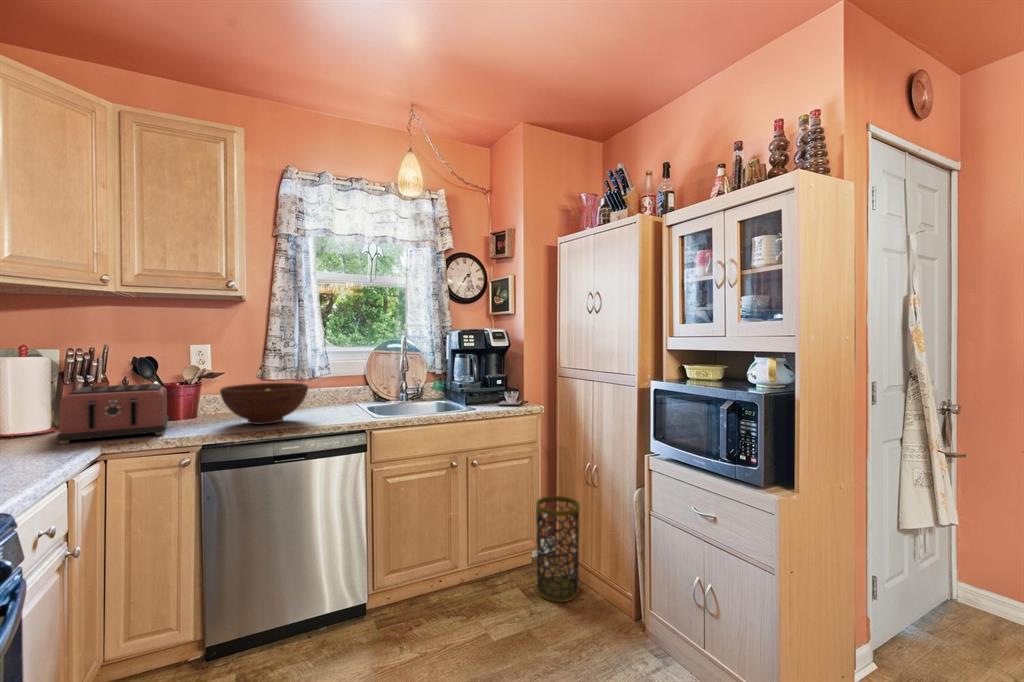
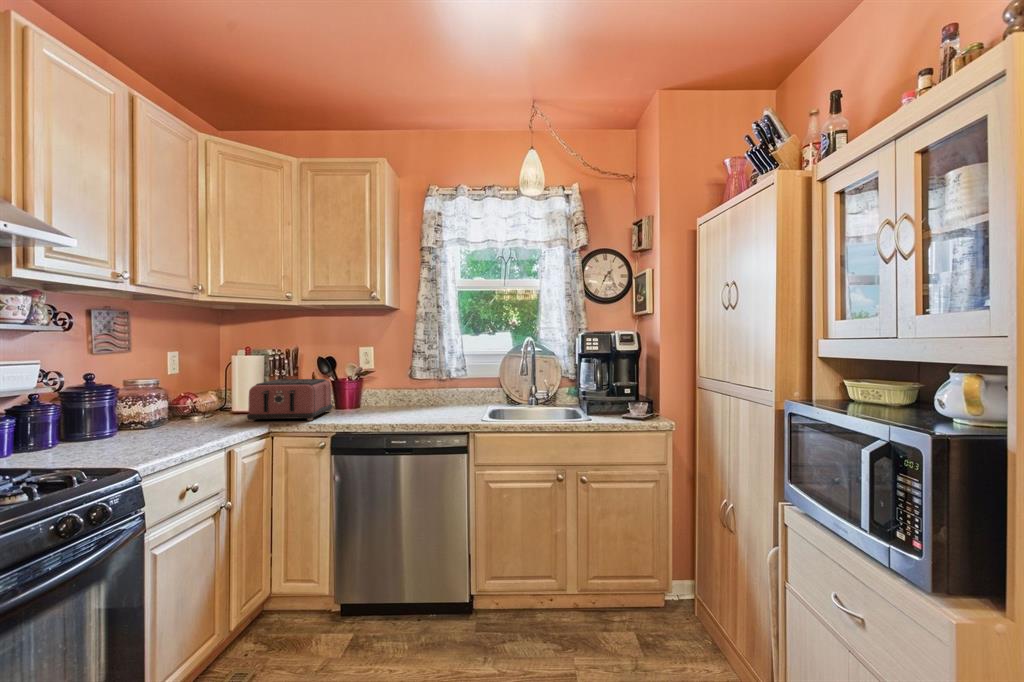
fruit bowl: present [220,383,308,425] -> none [357,381,428,418]
trash can: present [536,496,580,602] -> none [653,531,710,666]

